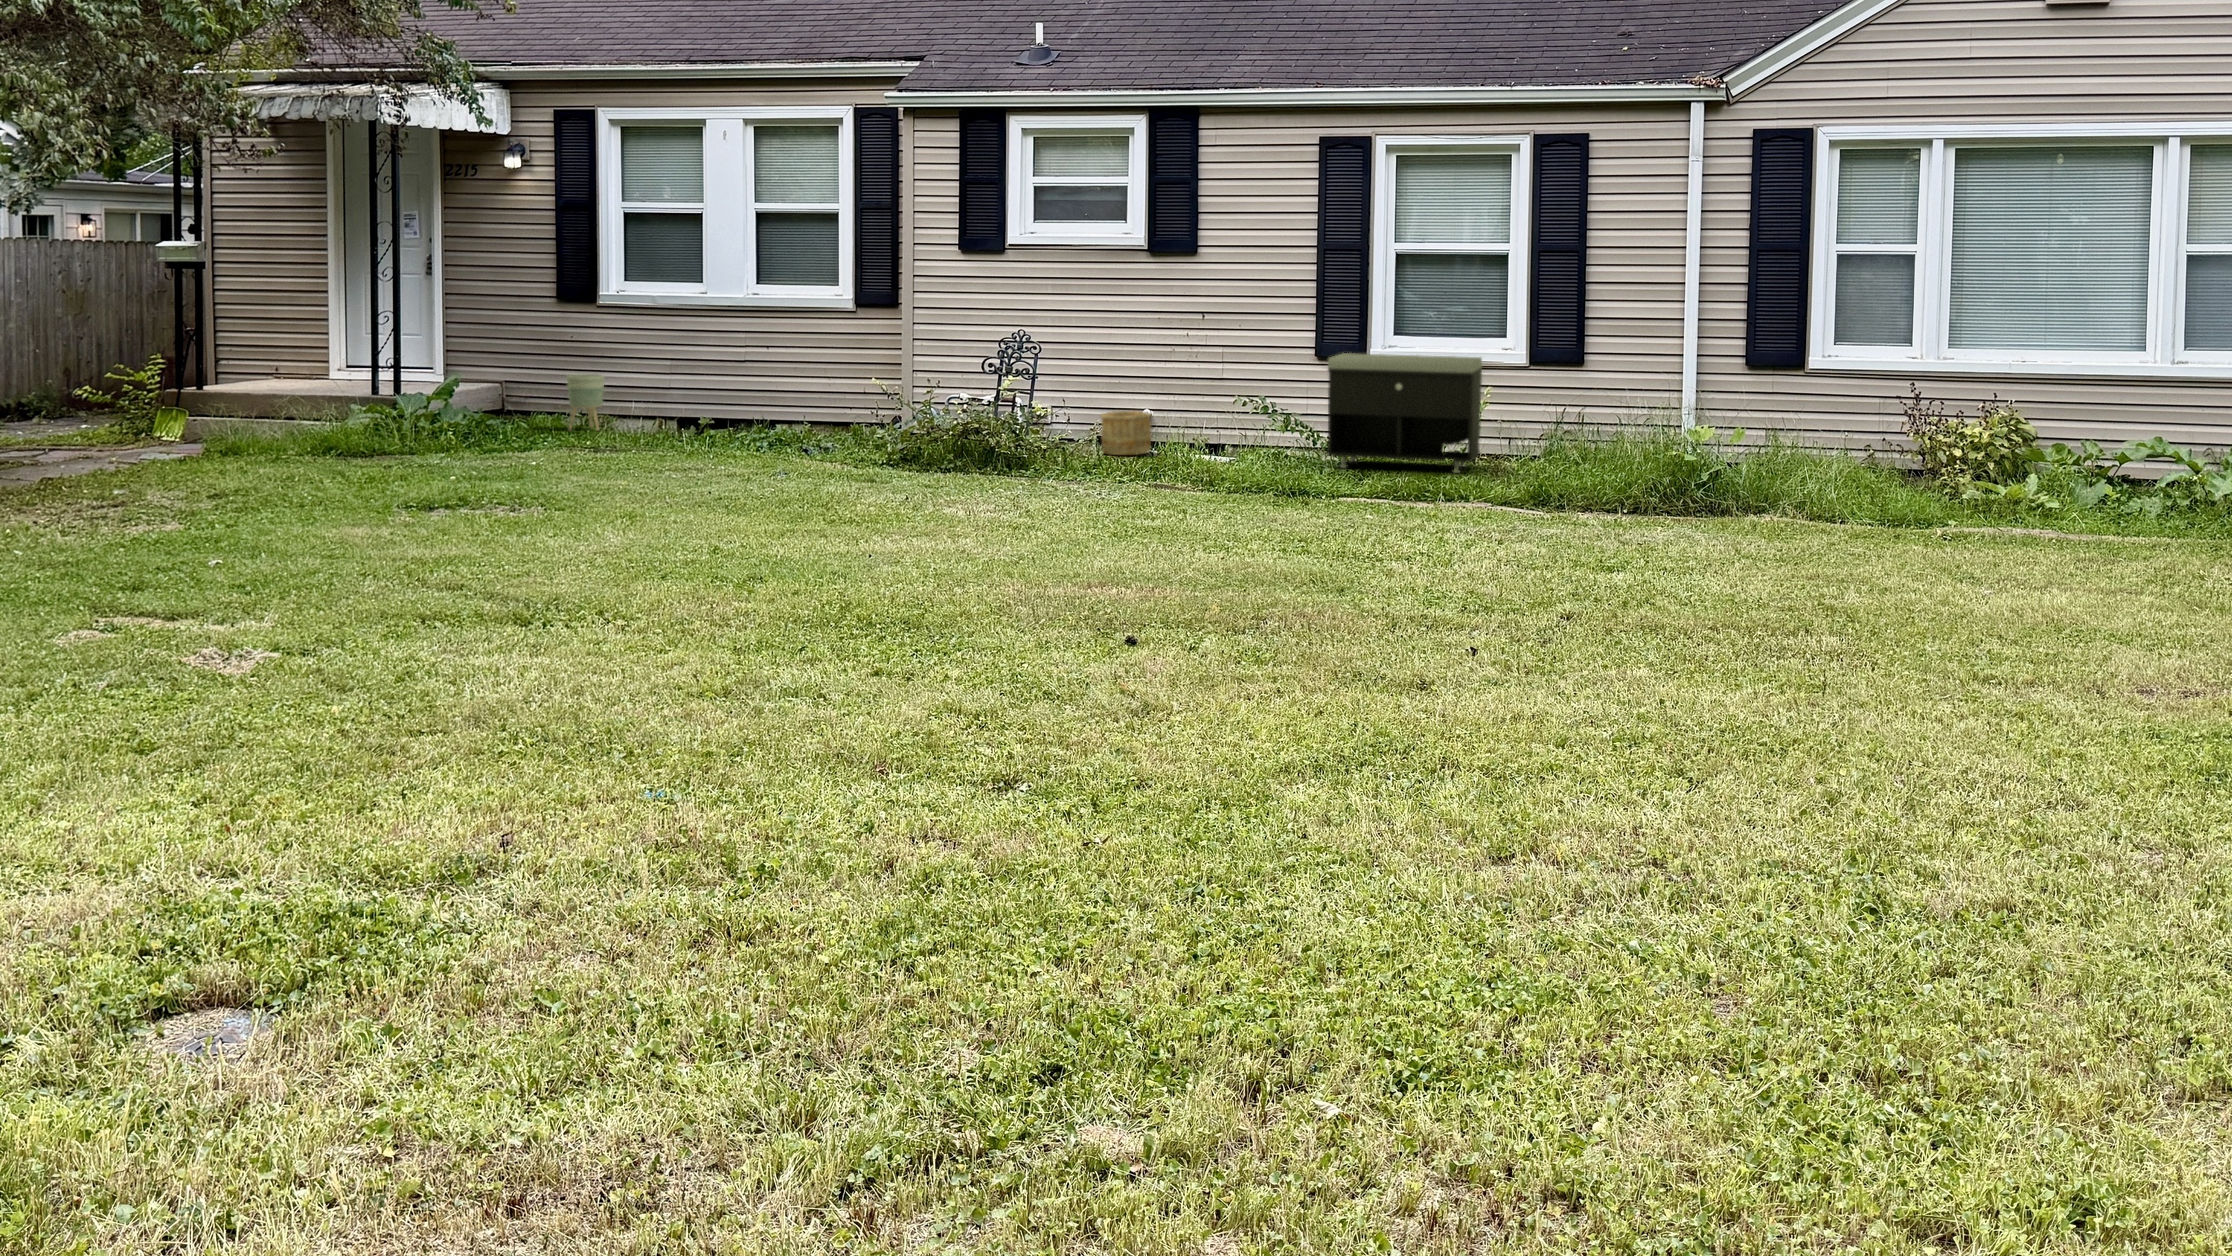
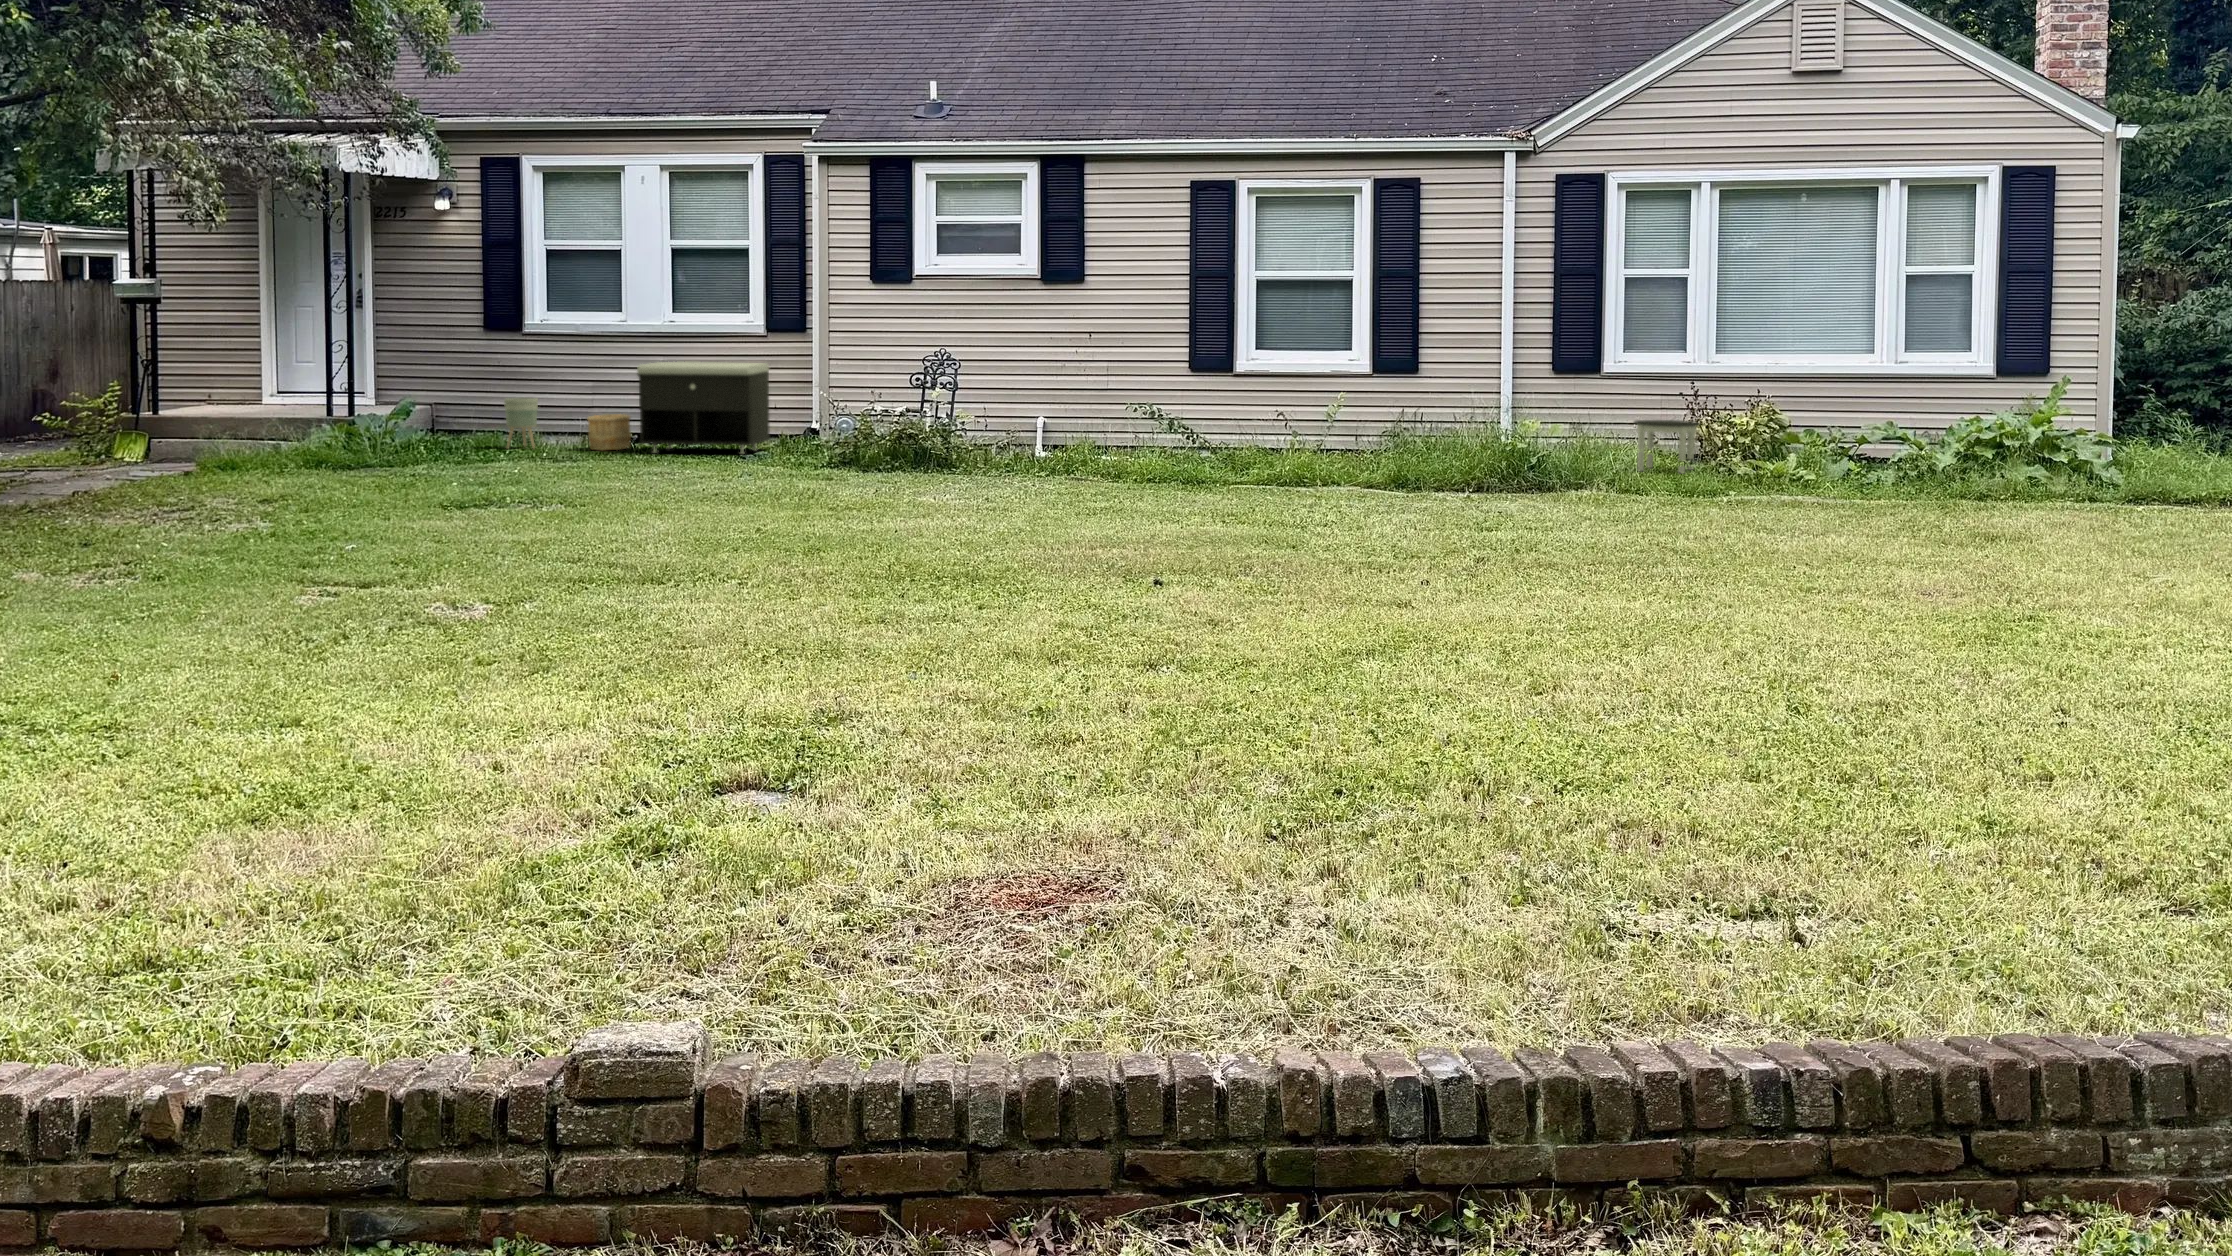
storage bench: present [1327,353,1482,473] -> present [637,362,770,454]
wooden bucket: present [1100,411,1151,455] -> present [587,414,631,450]
round table: none [1839,427,1921,494] -> present [1634,420,1701,474]

